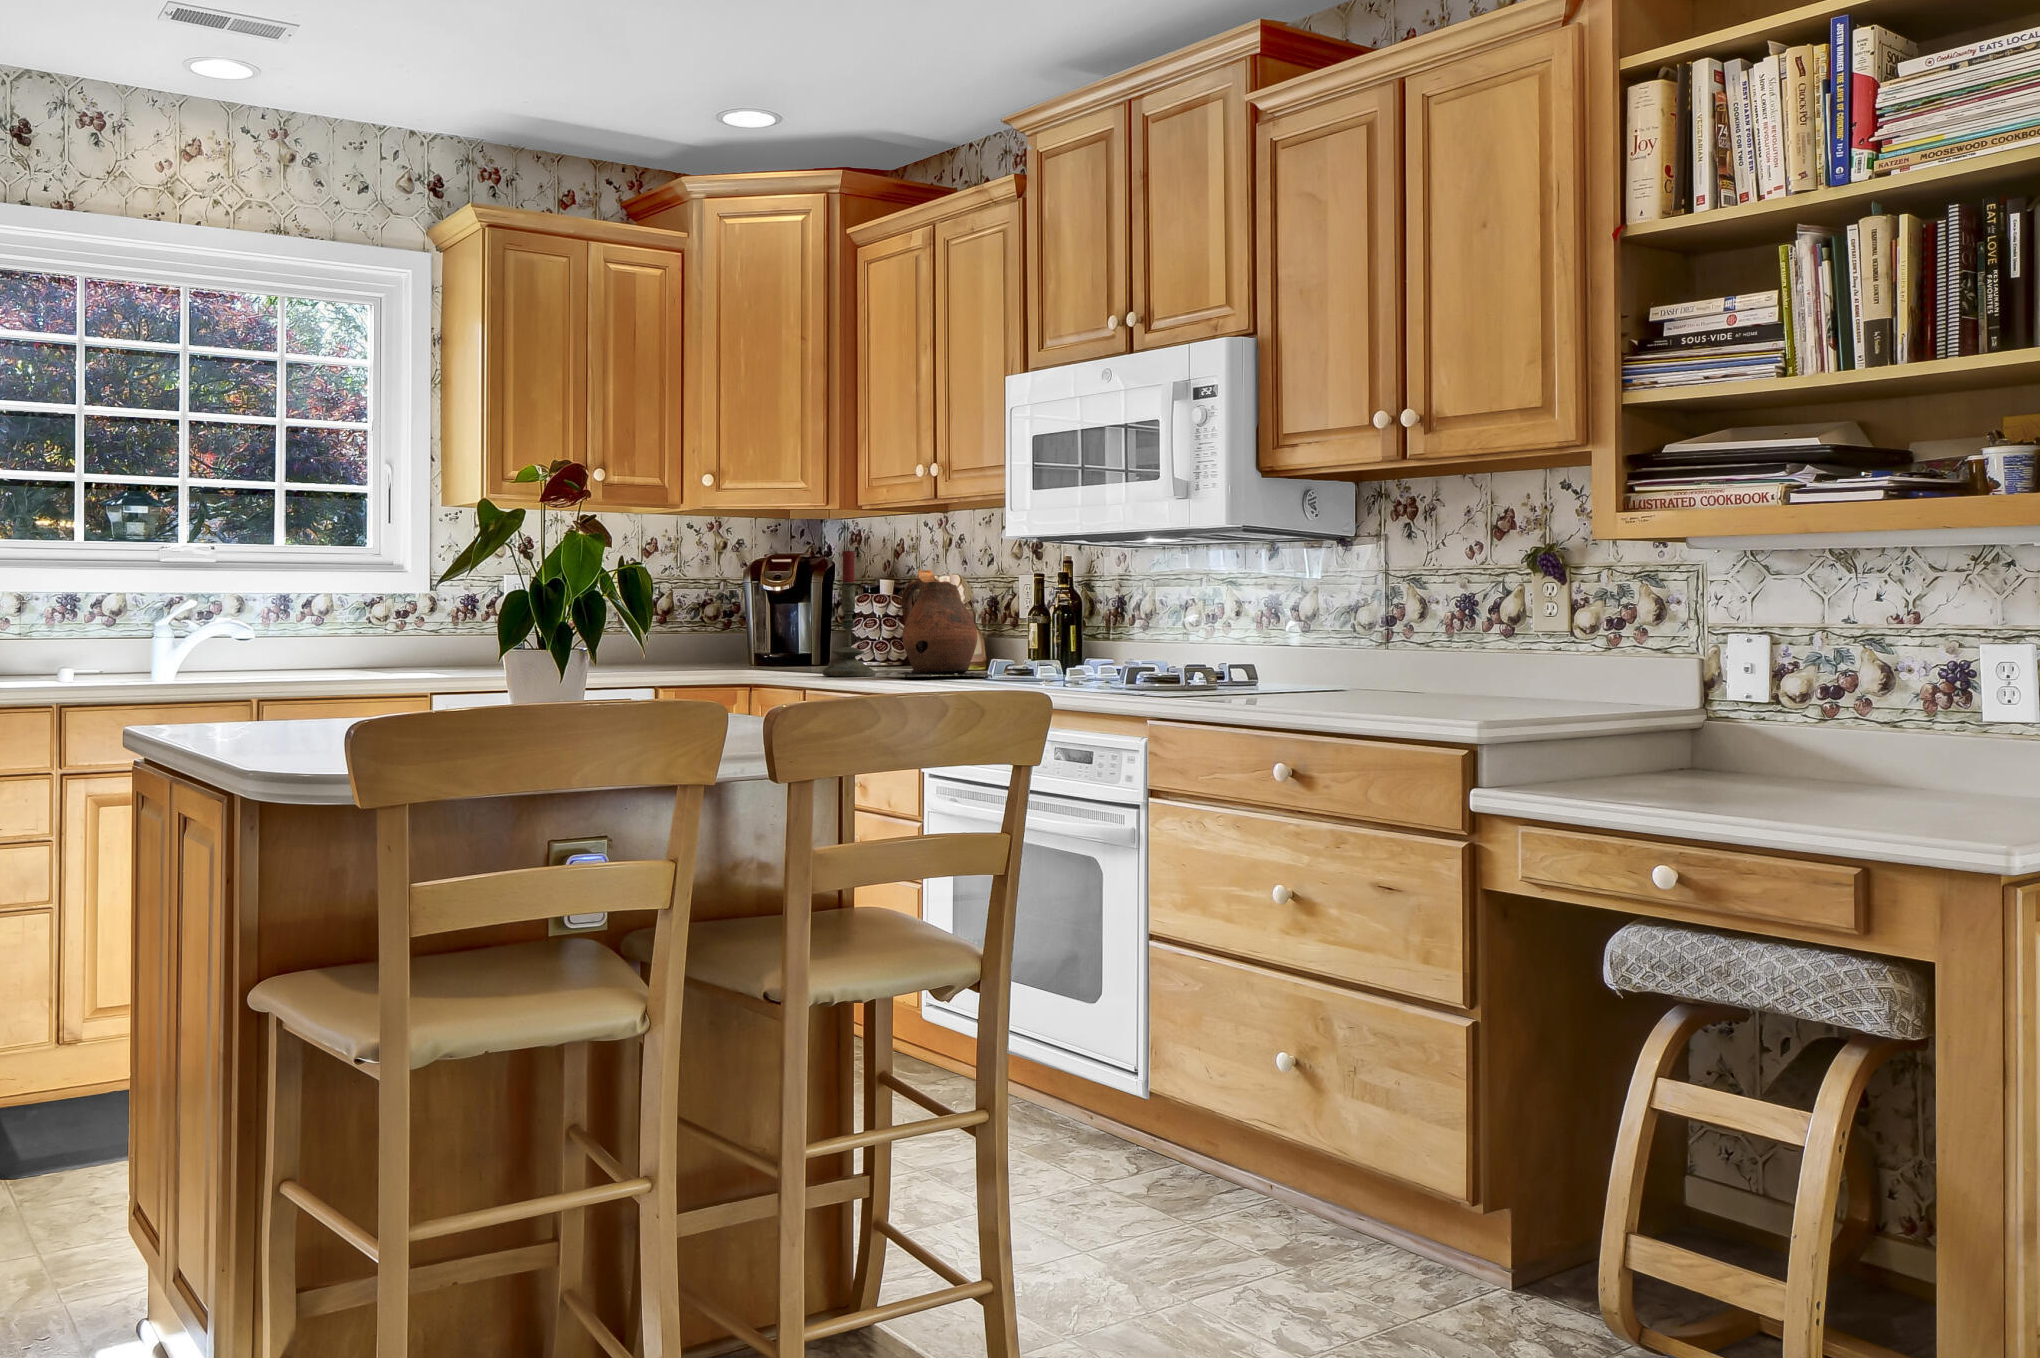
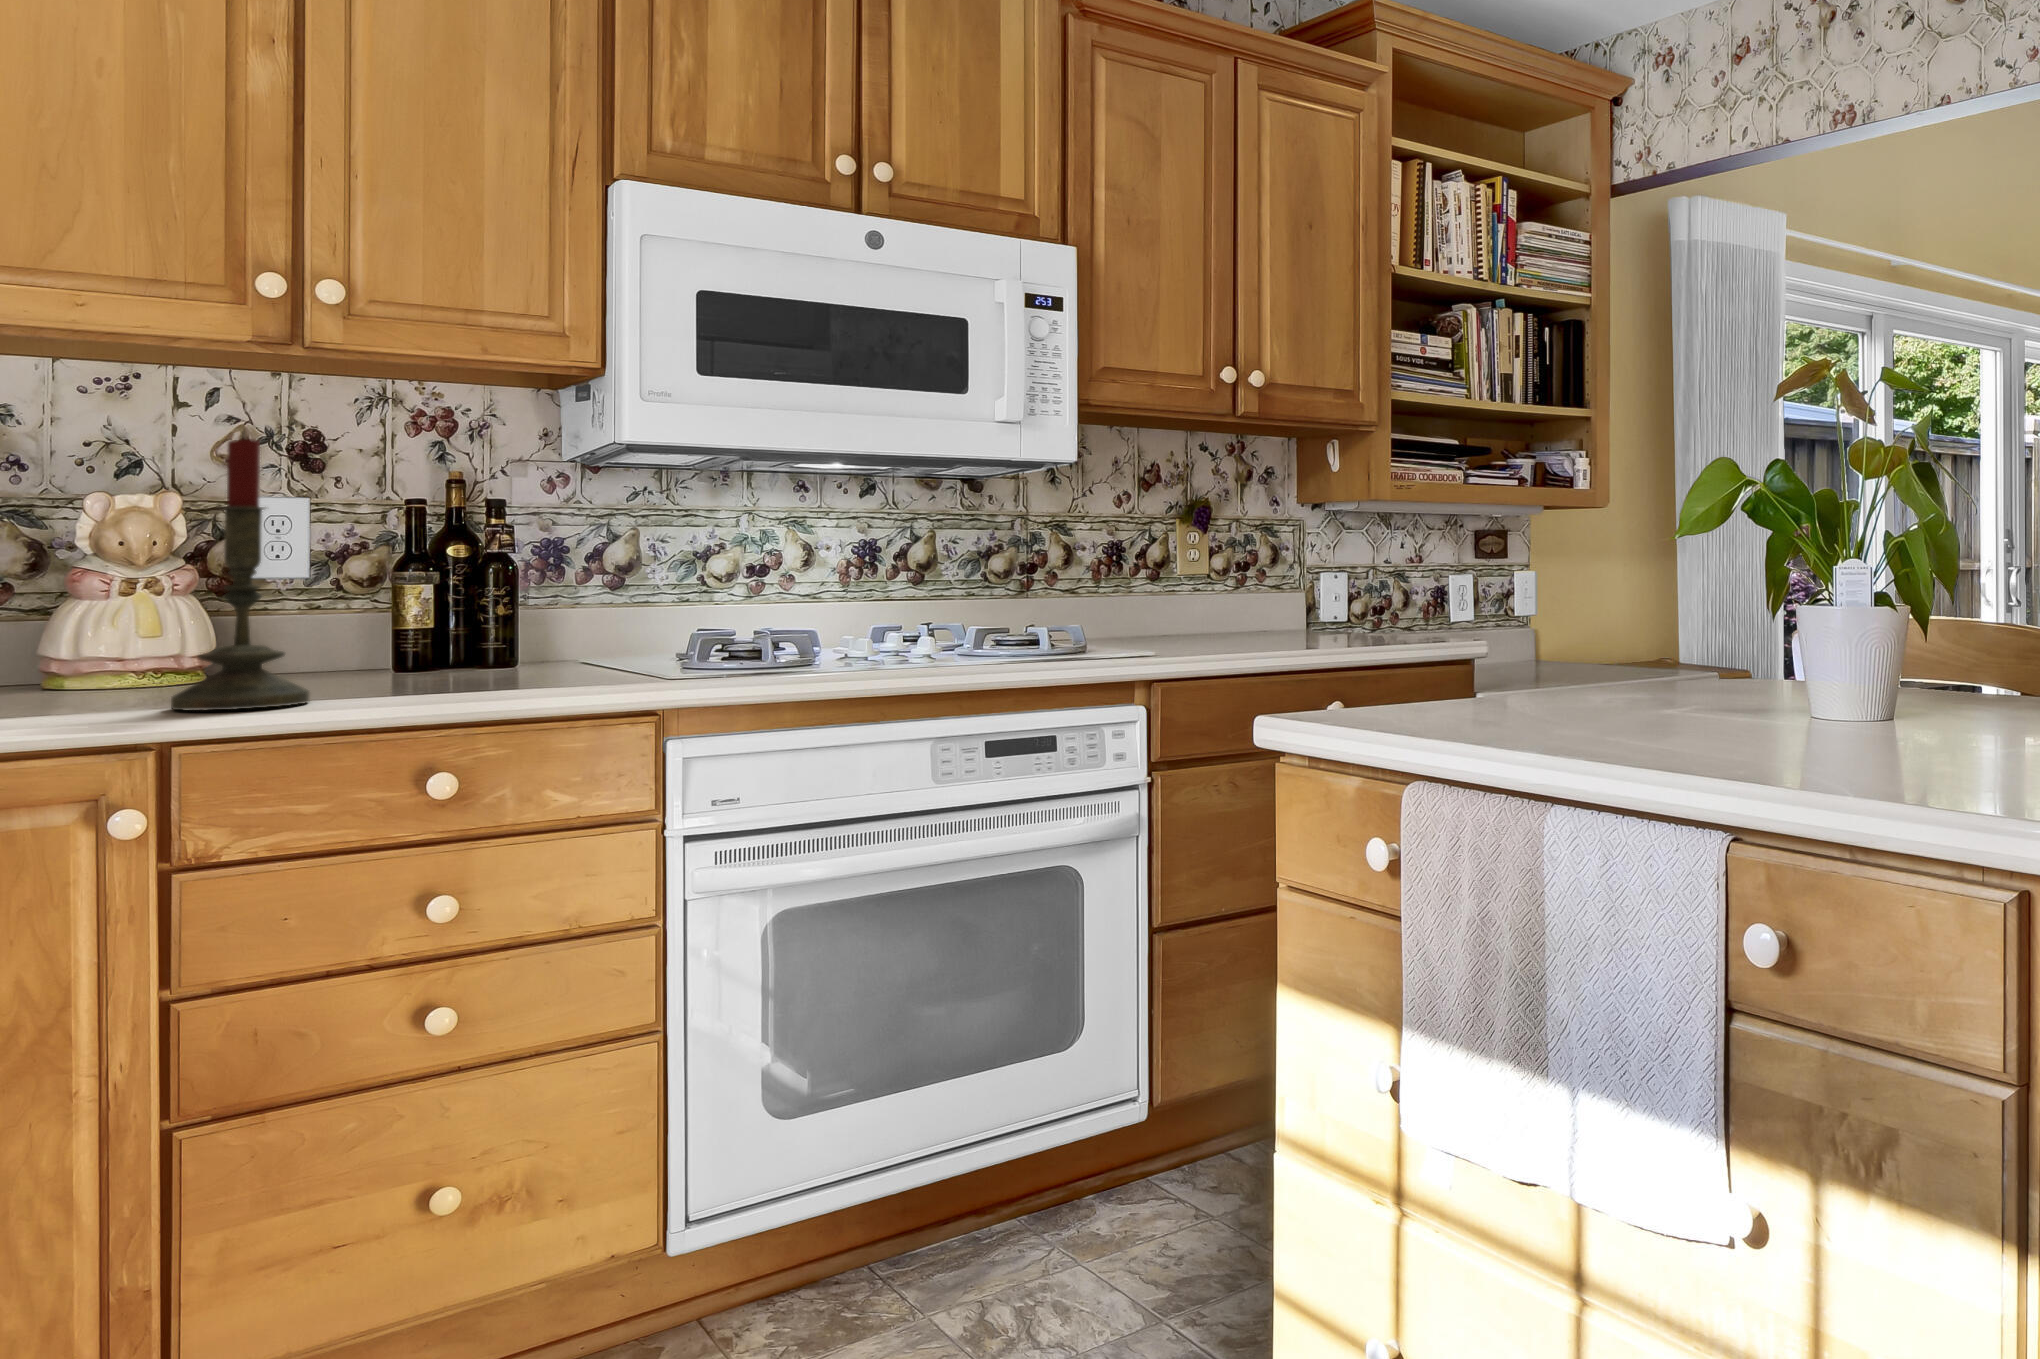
ceramic pitcher: present [899,570,992,679] -> none [404,489,607,686]

